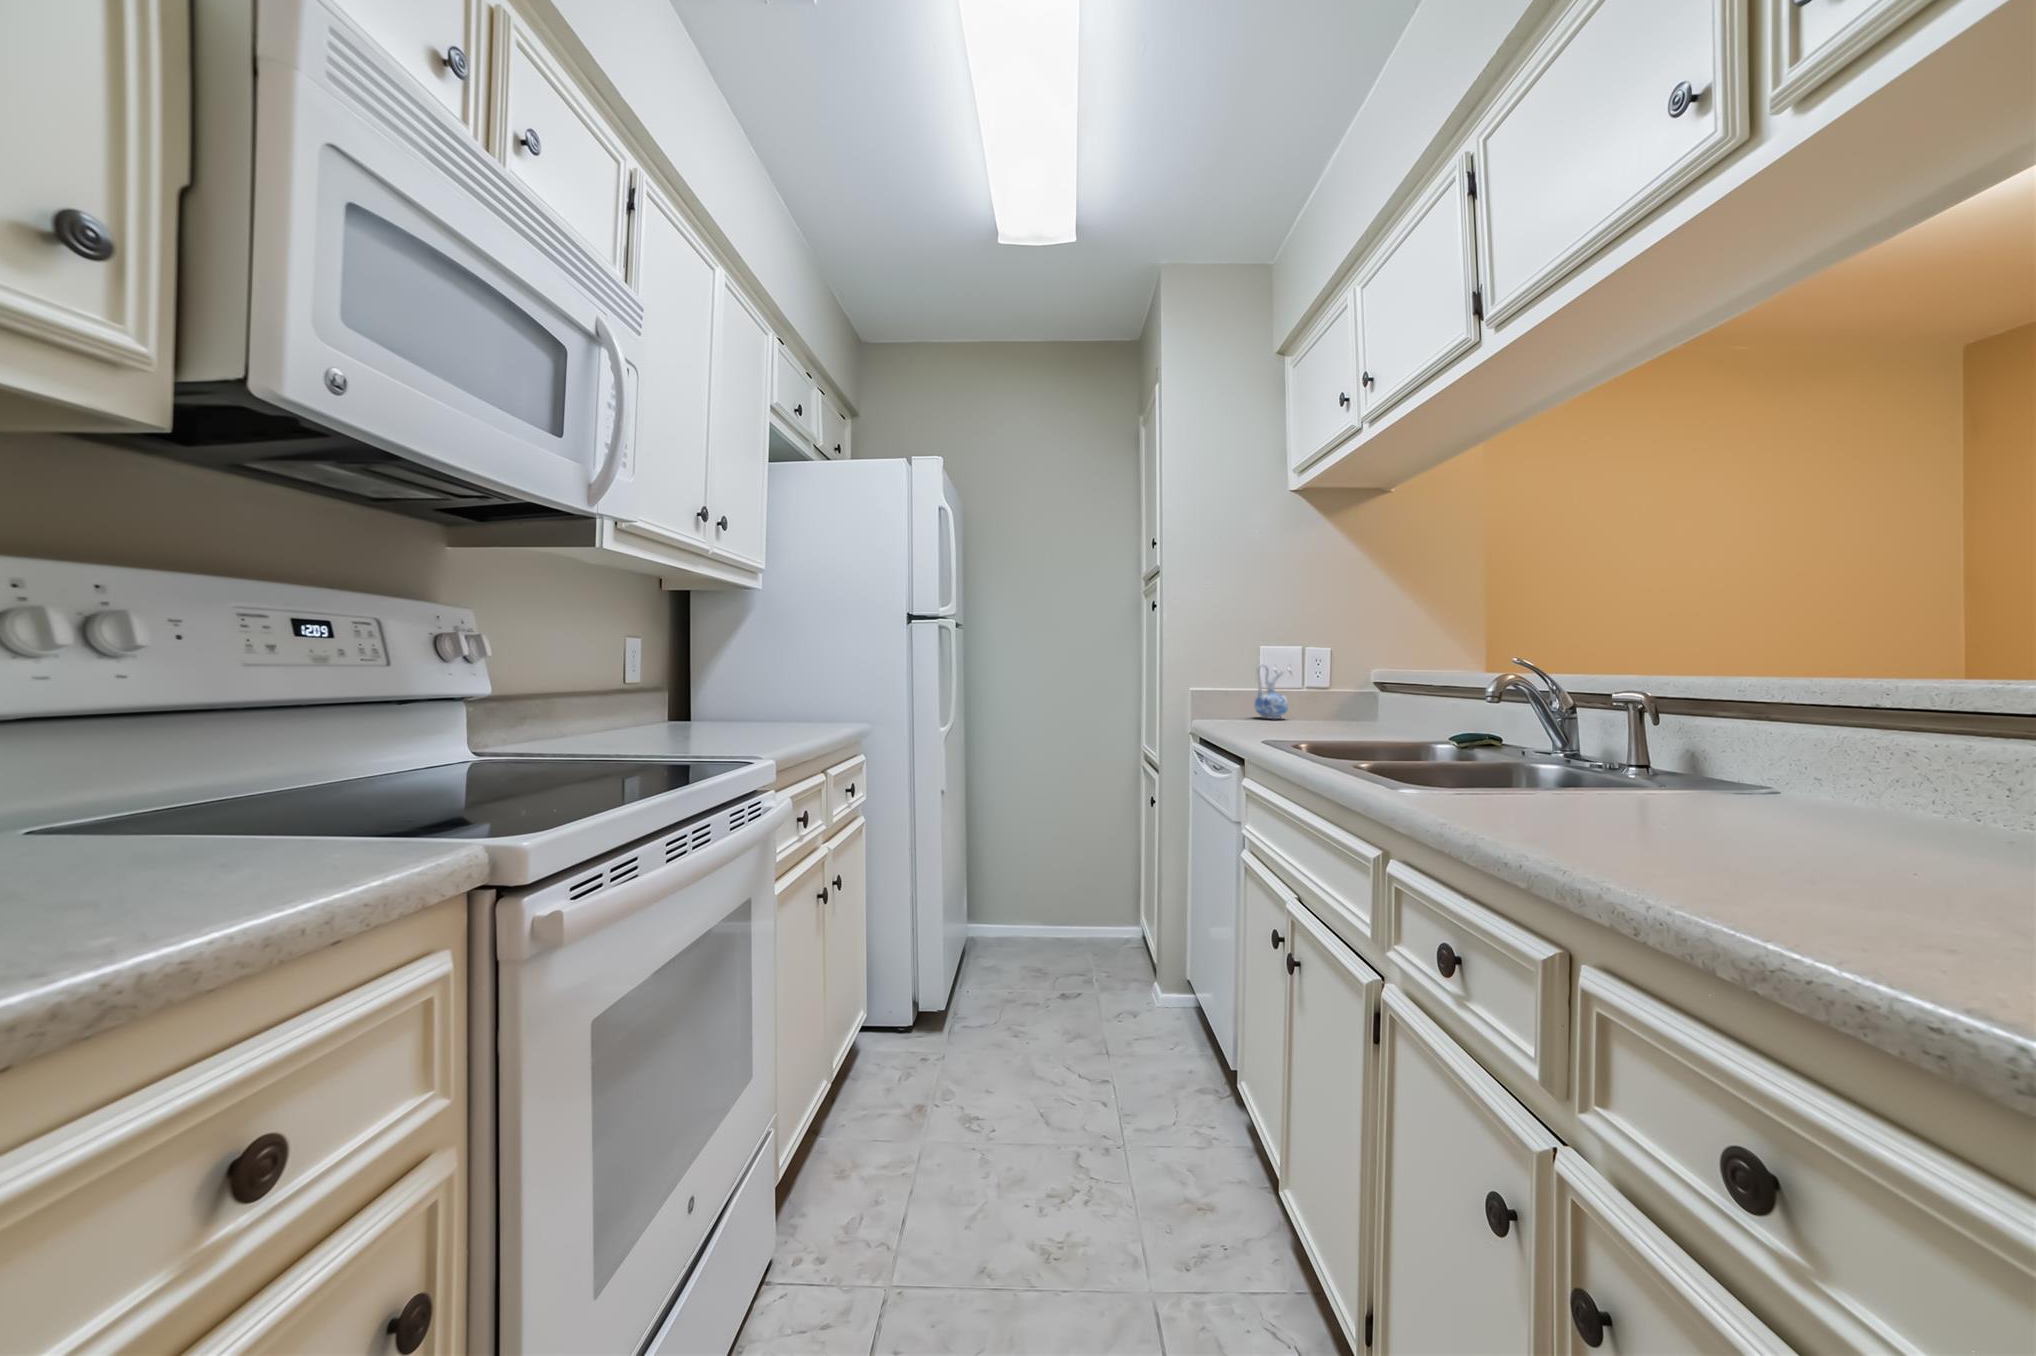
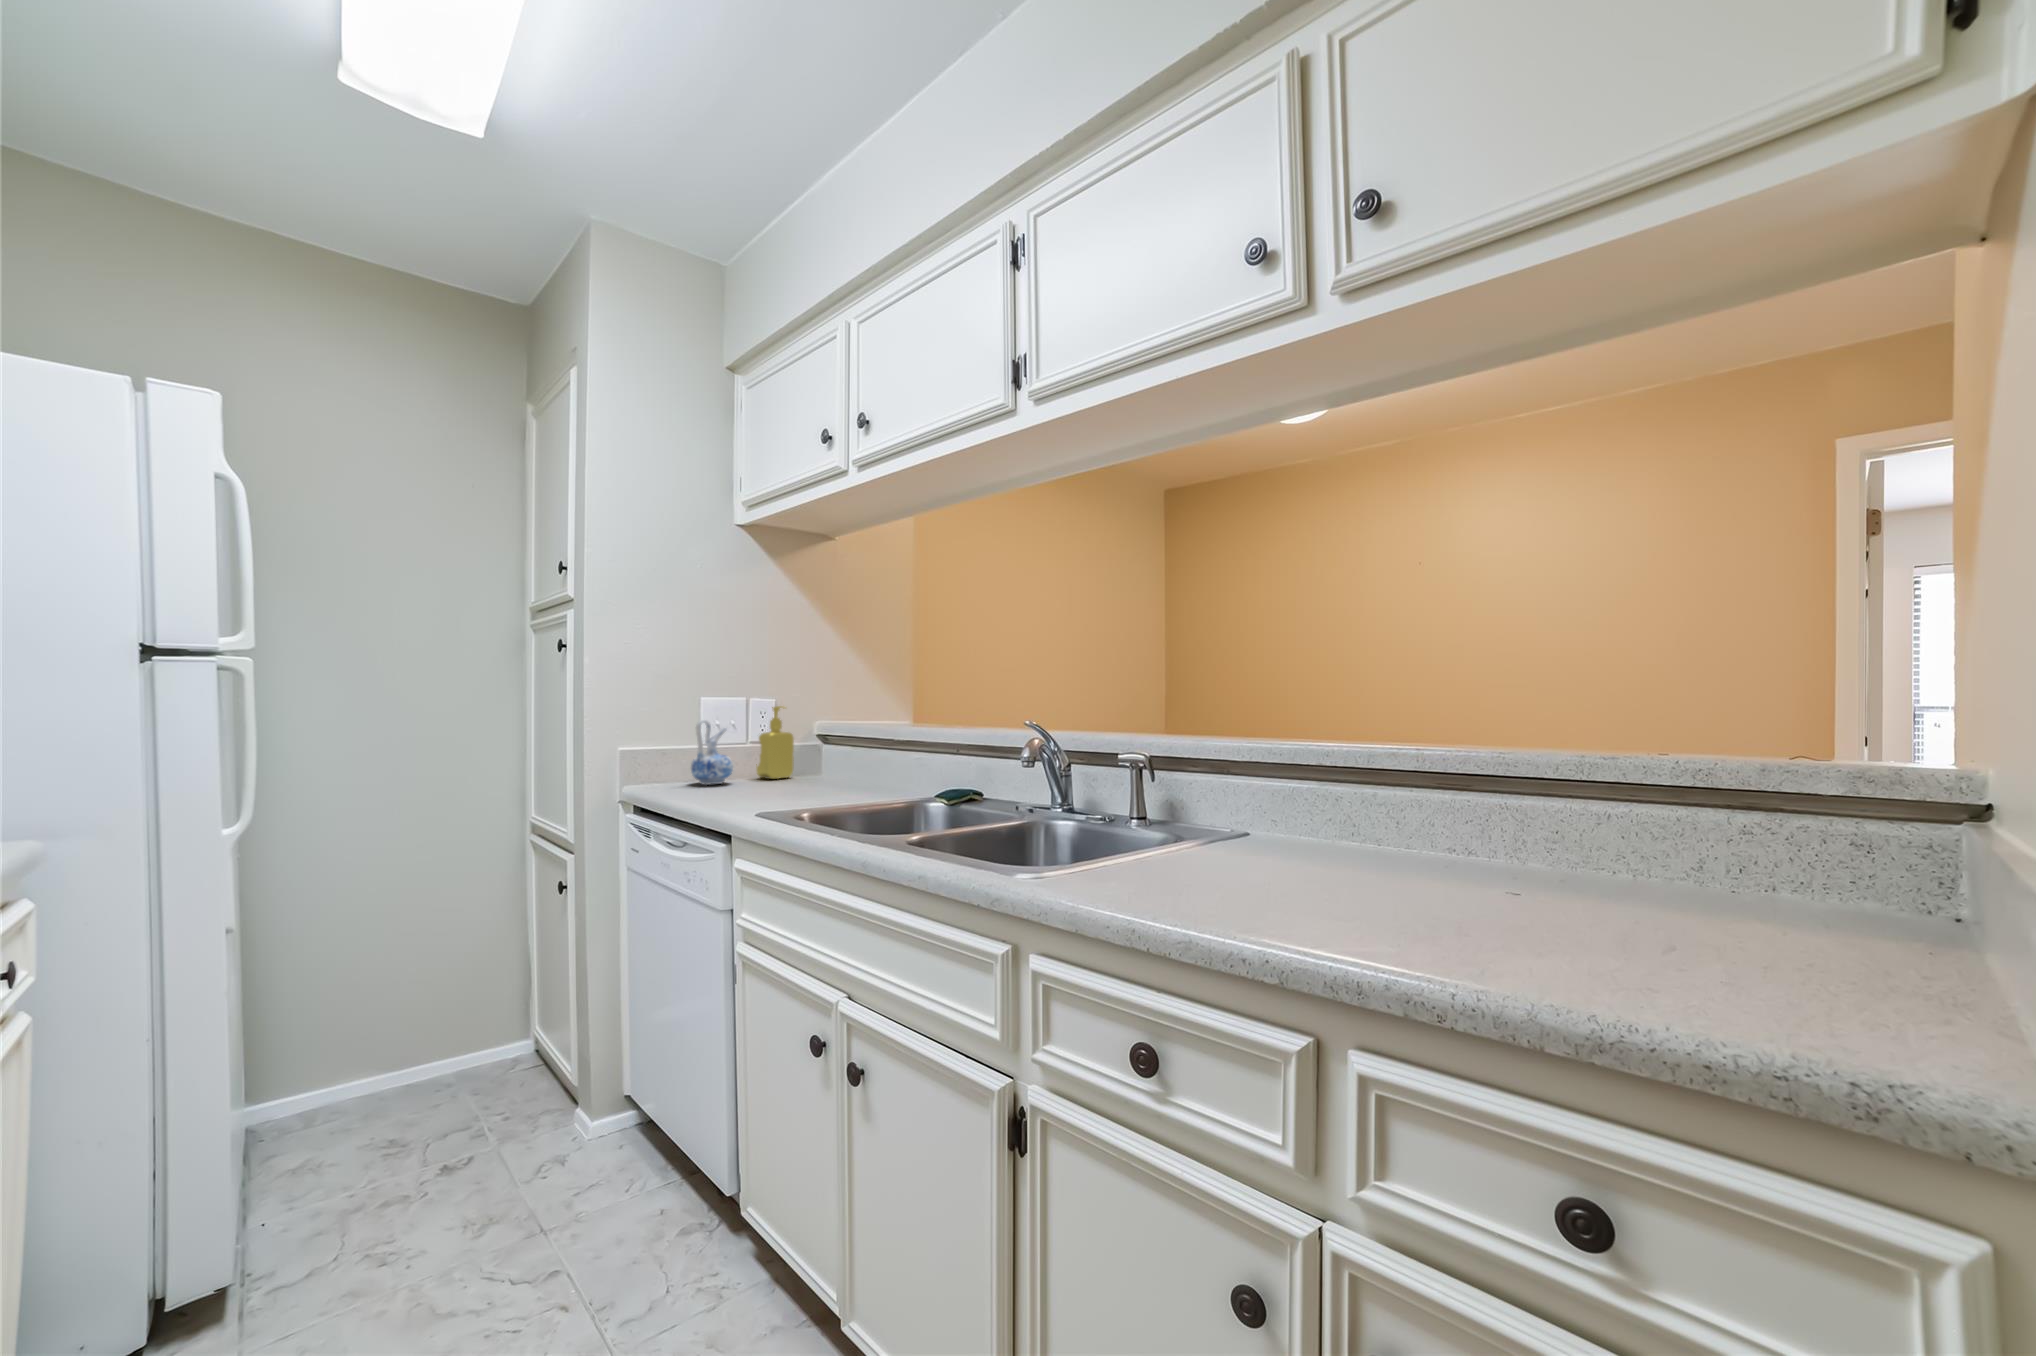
soap dispenser: none [1313,653,1348,720] -> present [756,706,794,779]

